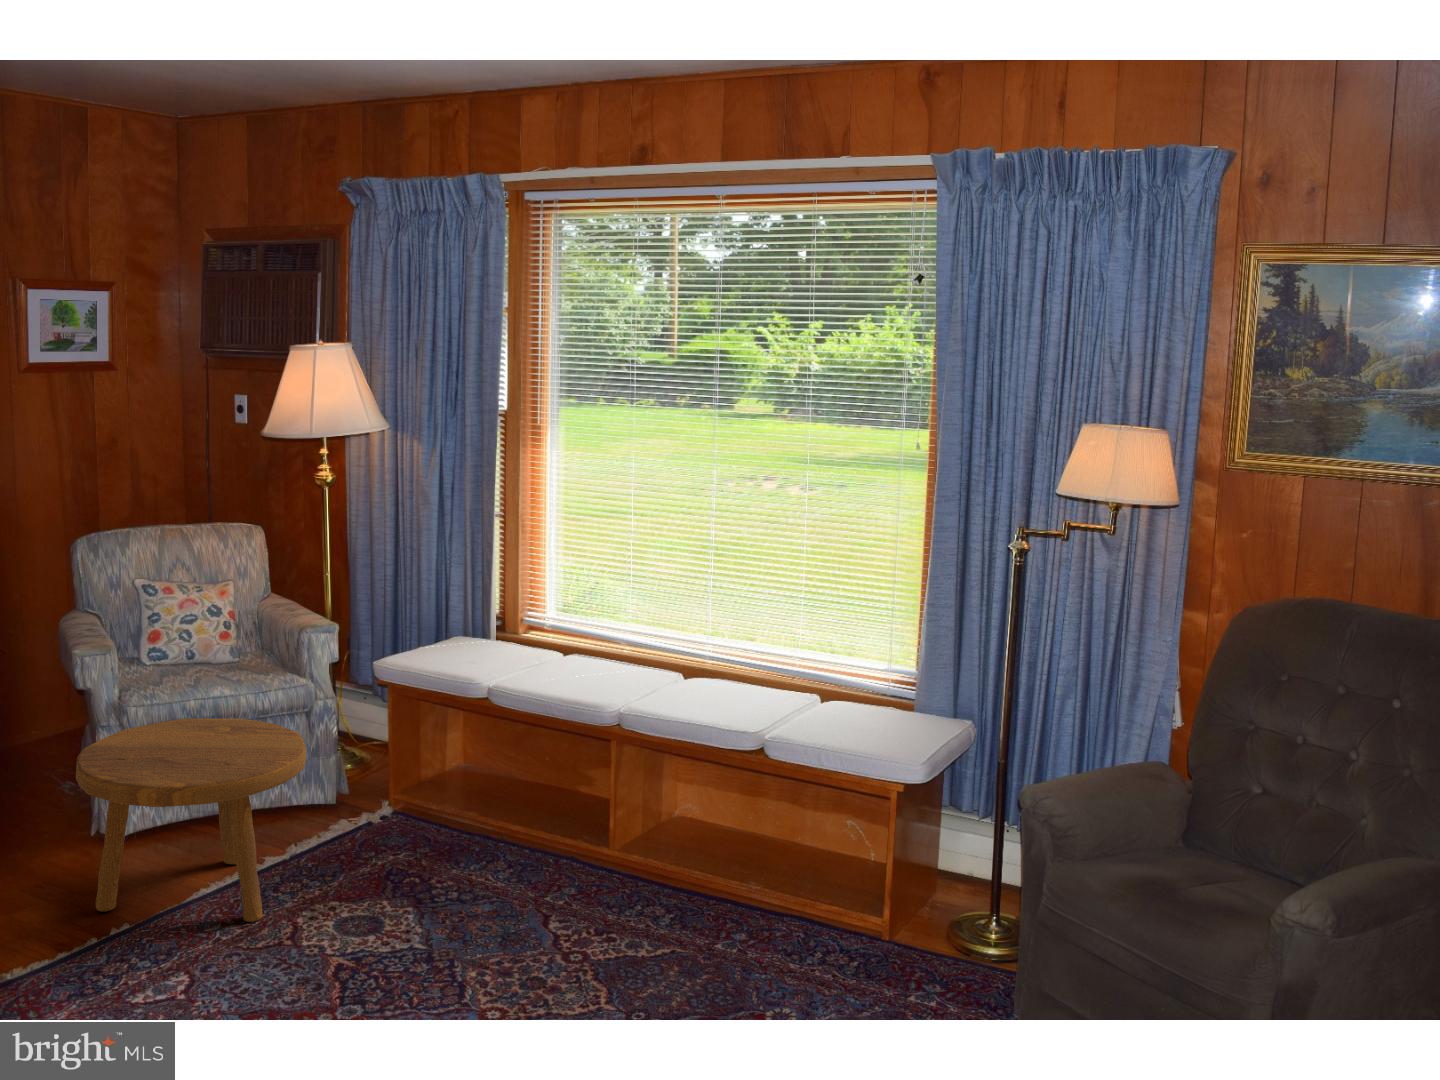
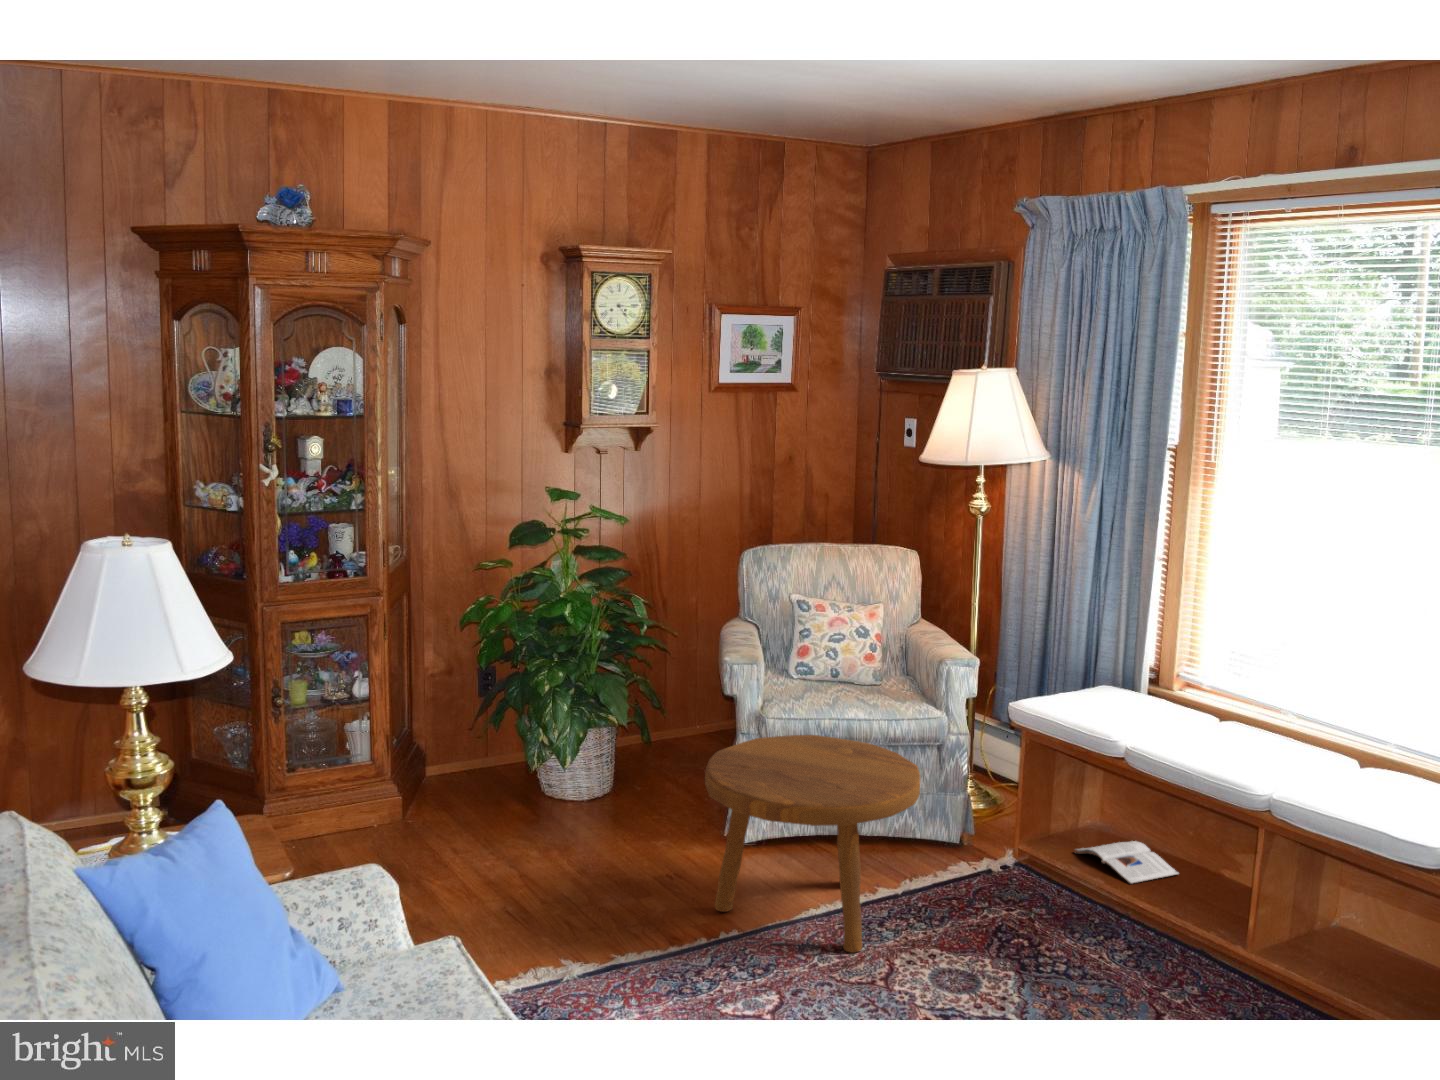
magazine: none [446,775,540,813] -> present [1075,841,1179,884]

